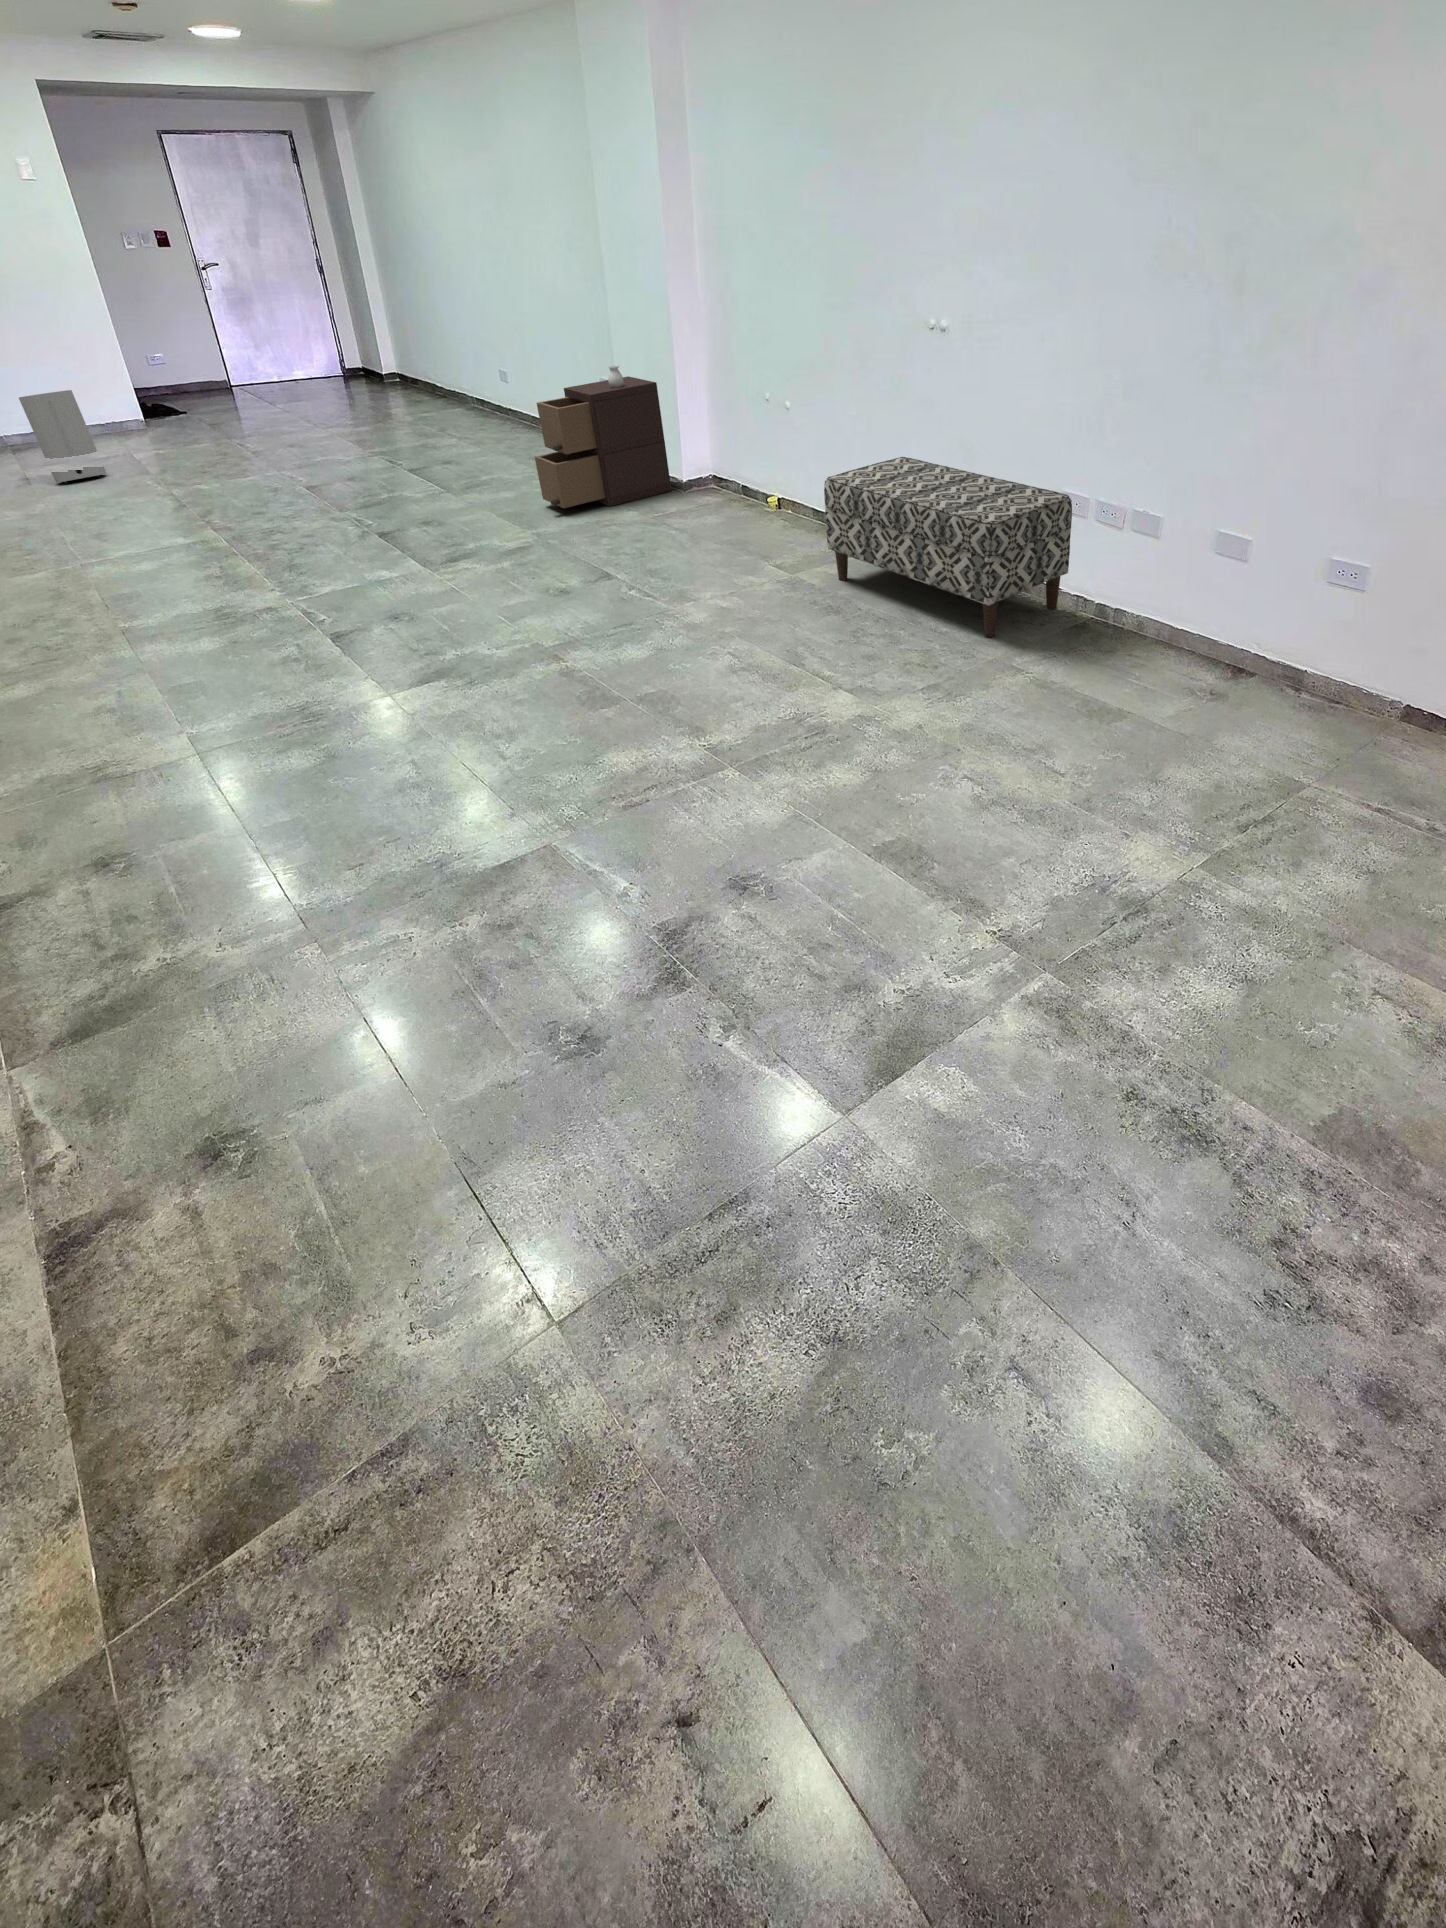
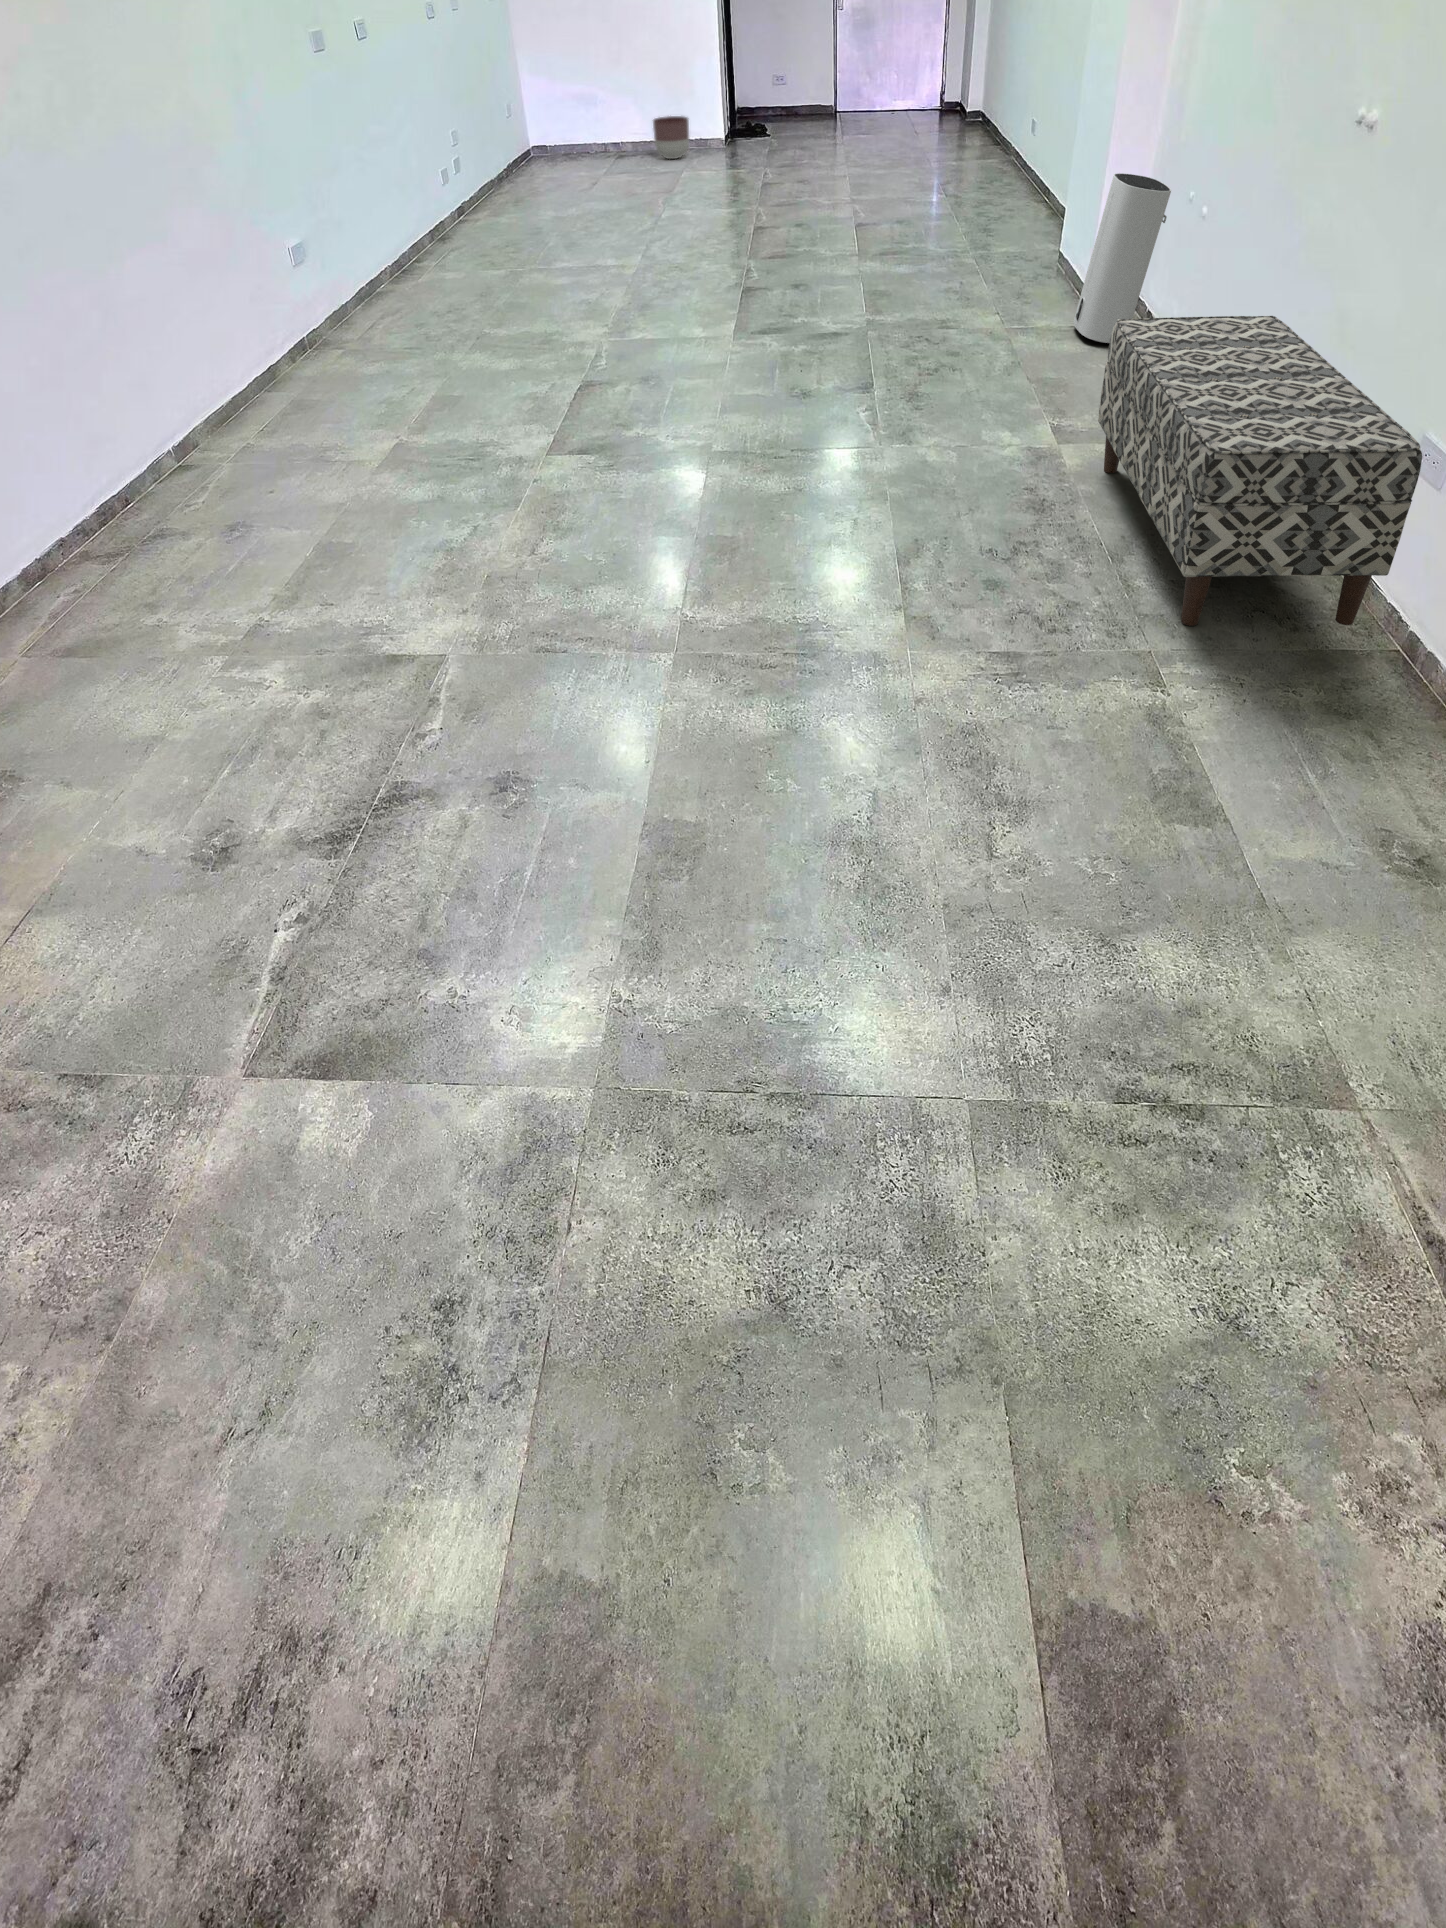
storage cabinet: present [535,365,671,508] -> none [909,114,1089,297]
air purifier: present [19,390,106,483] -> present [1073,173,1171,343]
planter: none [122,425,171,466] -> present [653,116,689,159]

